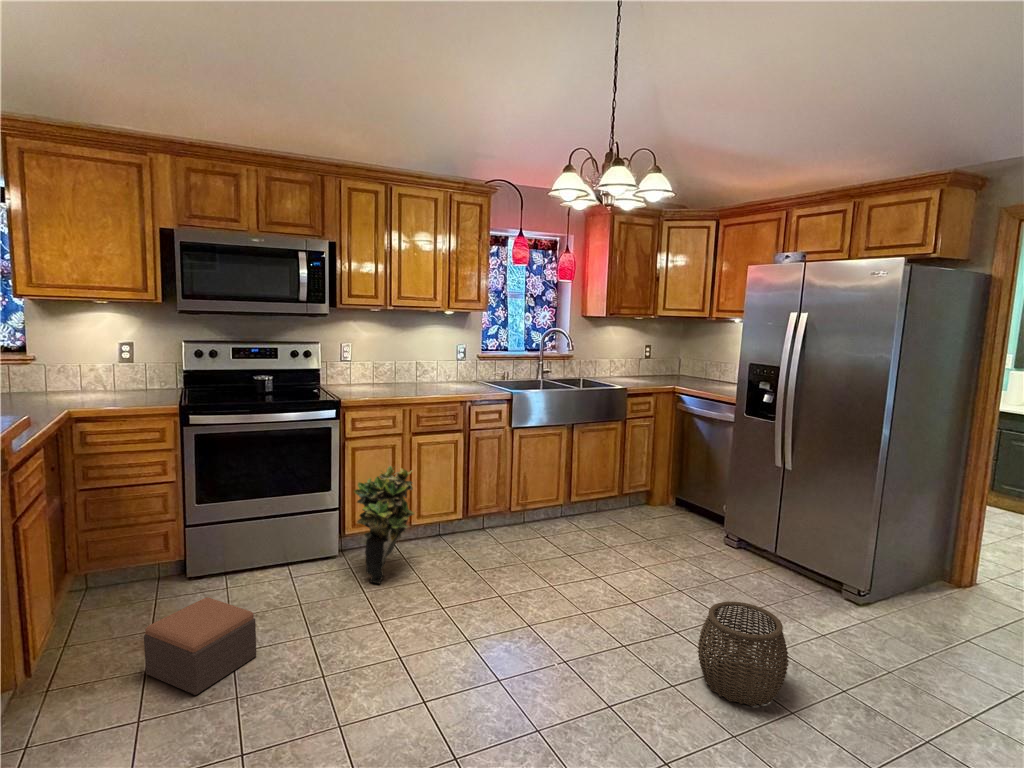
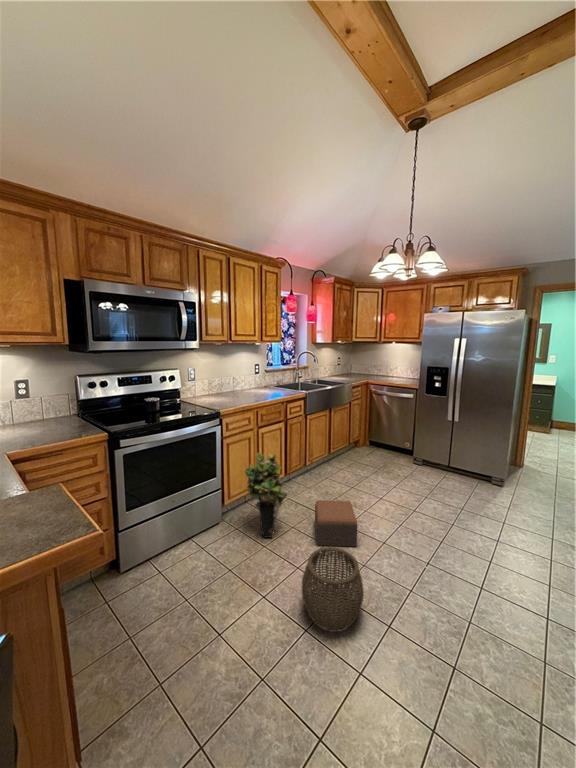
footstool: present [144,597,256,695] -> present [315,500,357,546]
woven basket: present [698,601,789,706] -> present [302,547,364,631]

